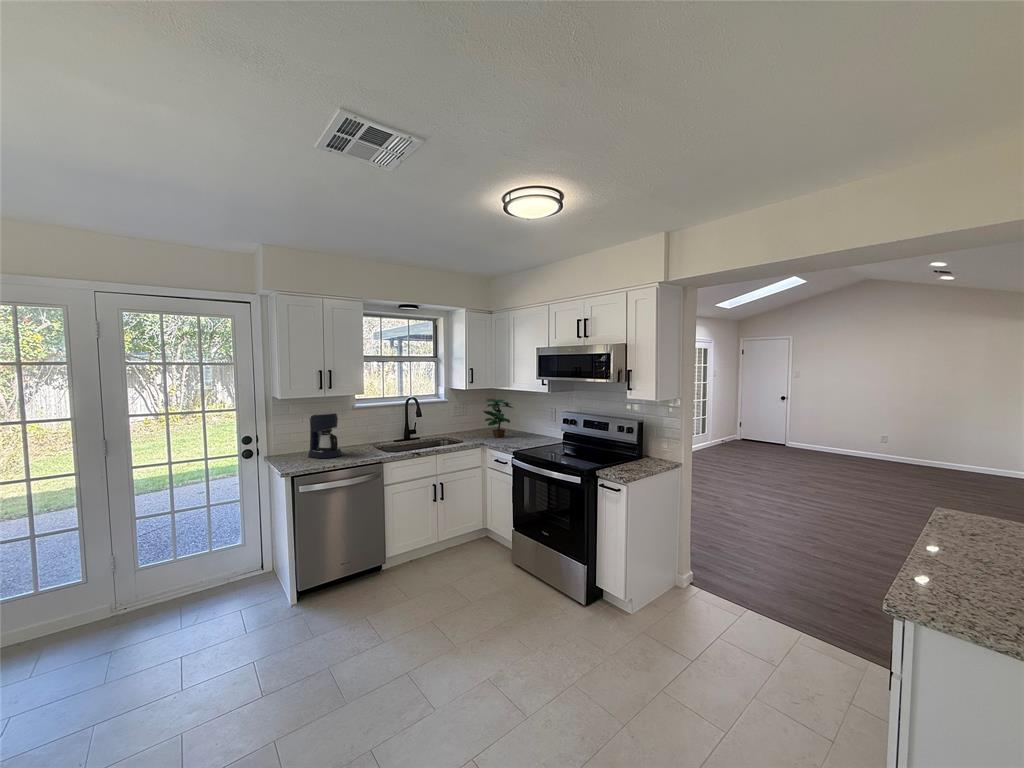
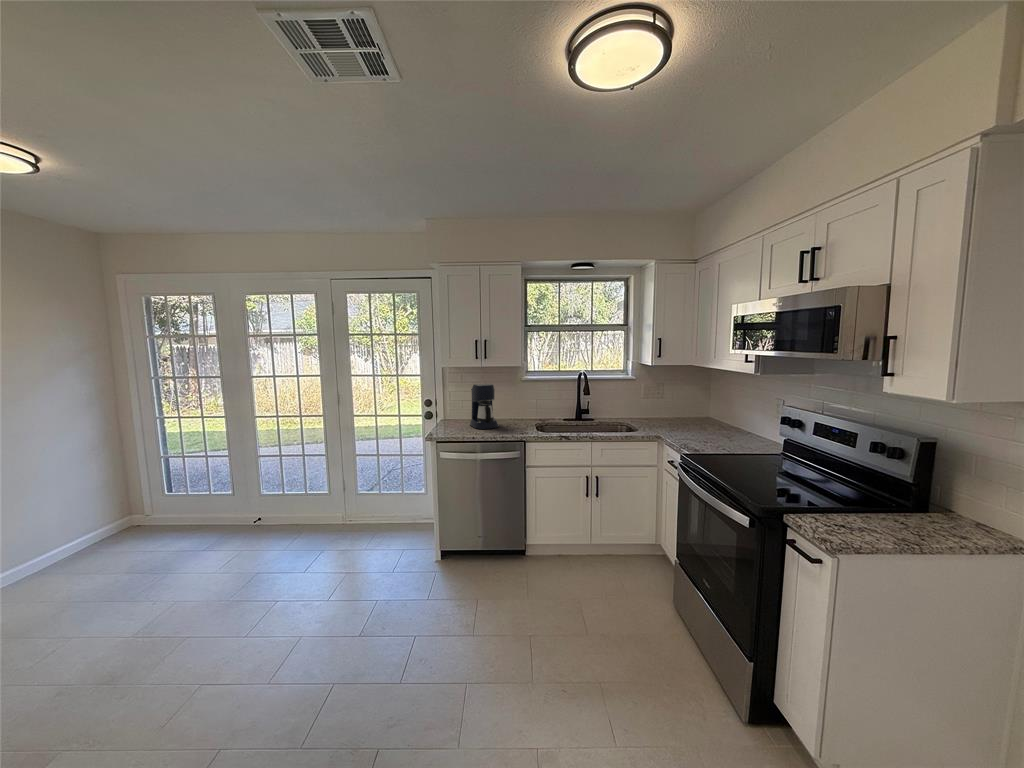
potted plant: present [483,399,513,438] -> none [669,378,714,431]

